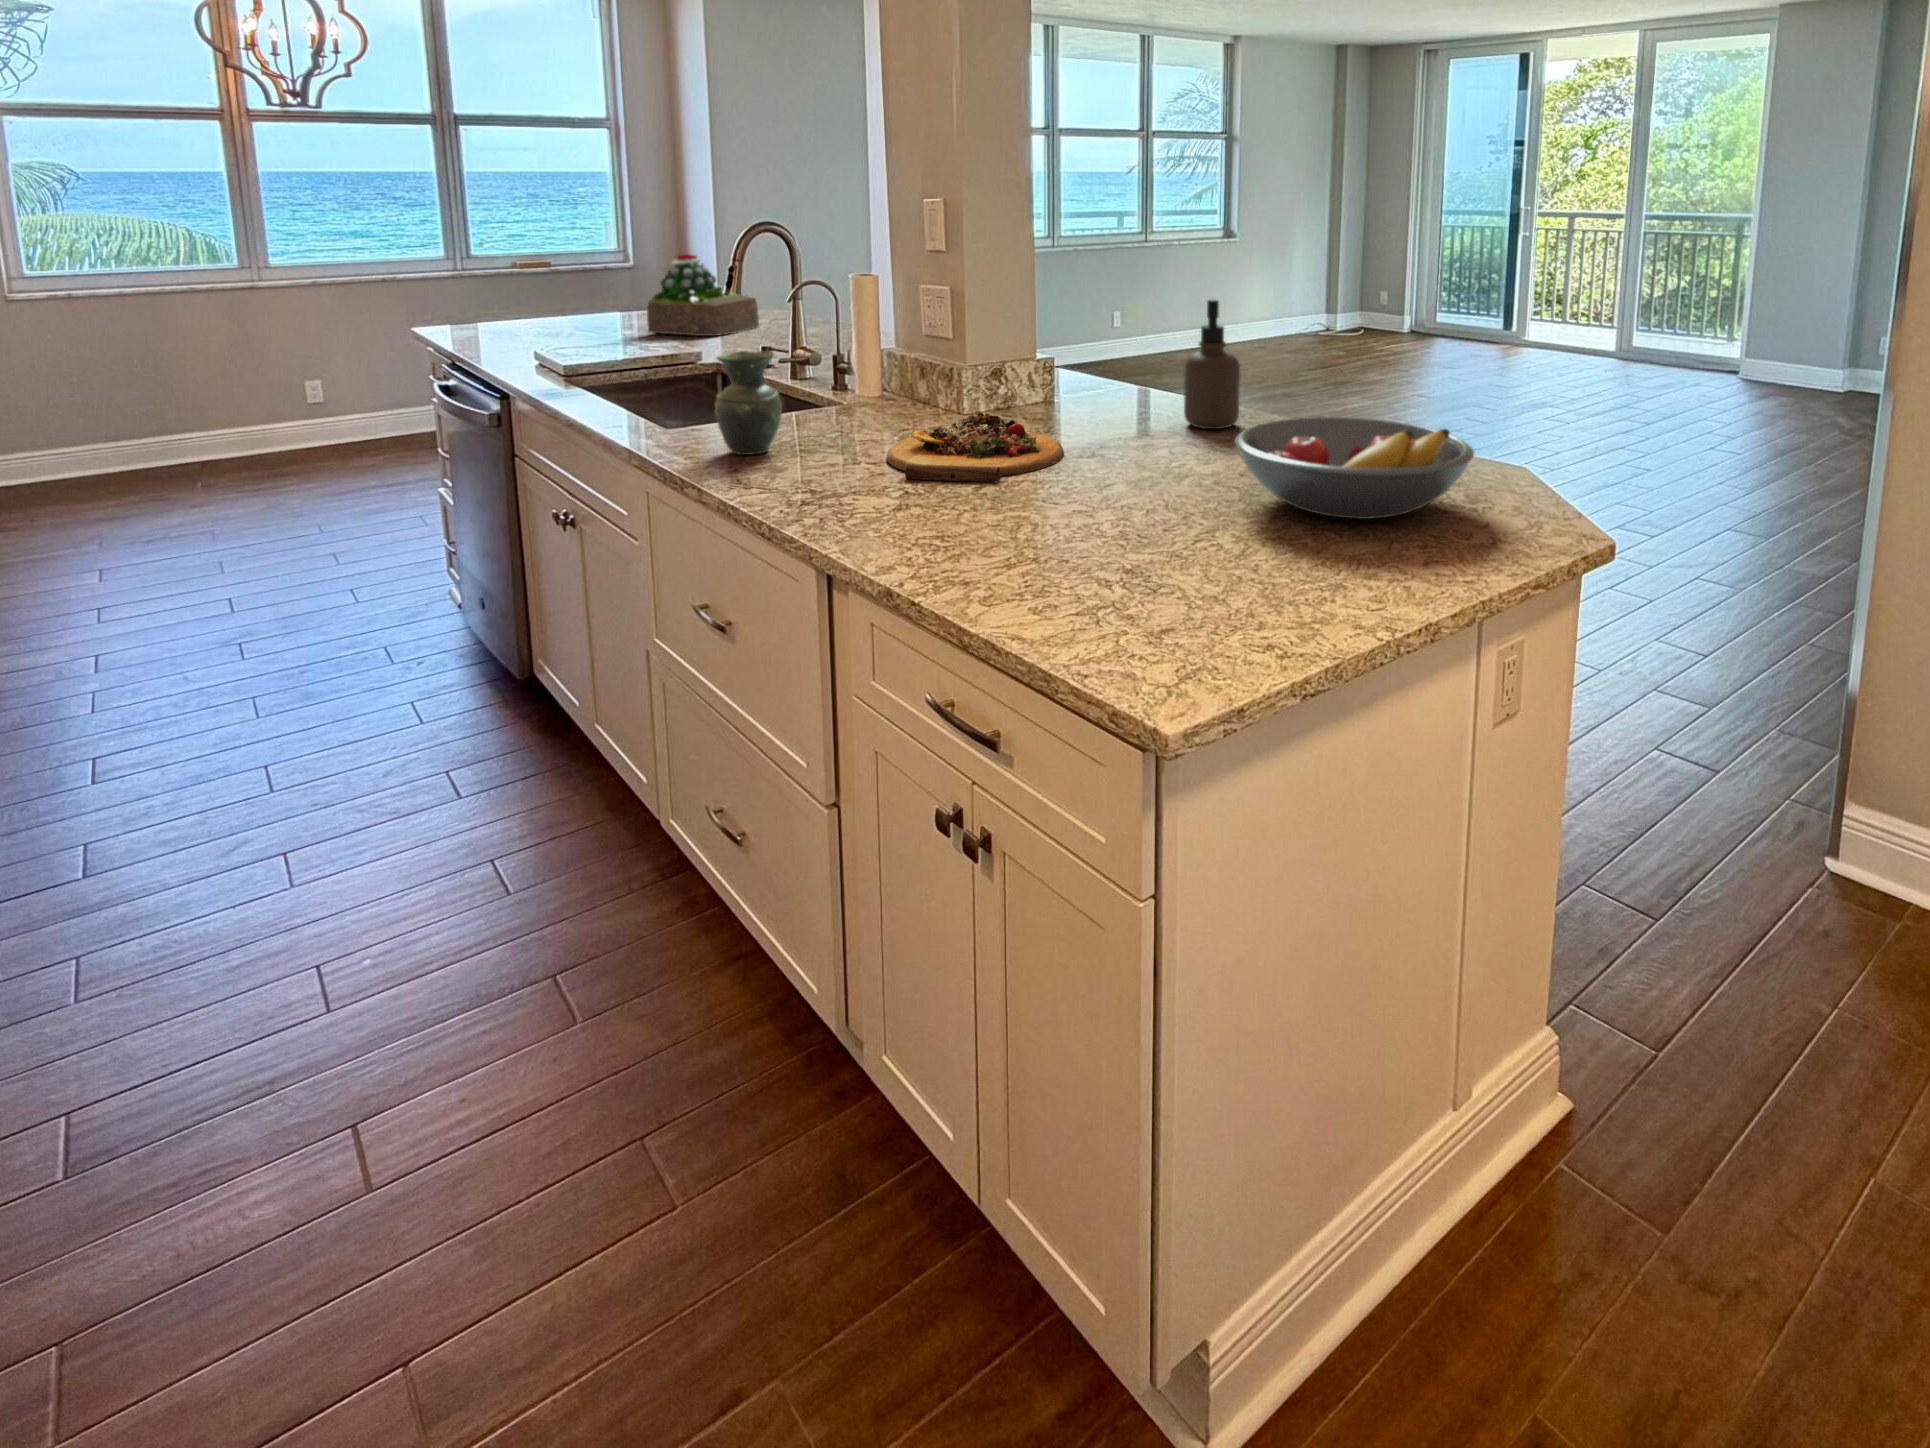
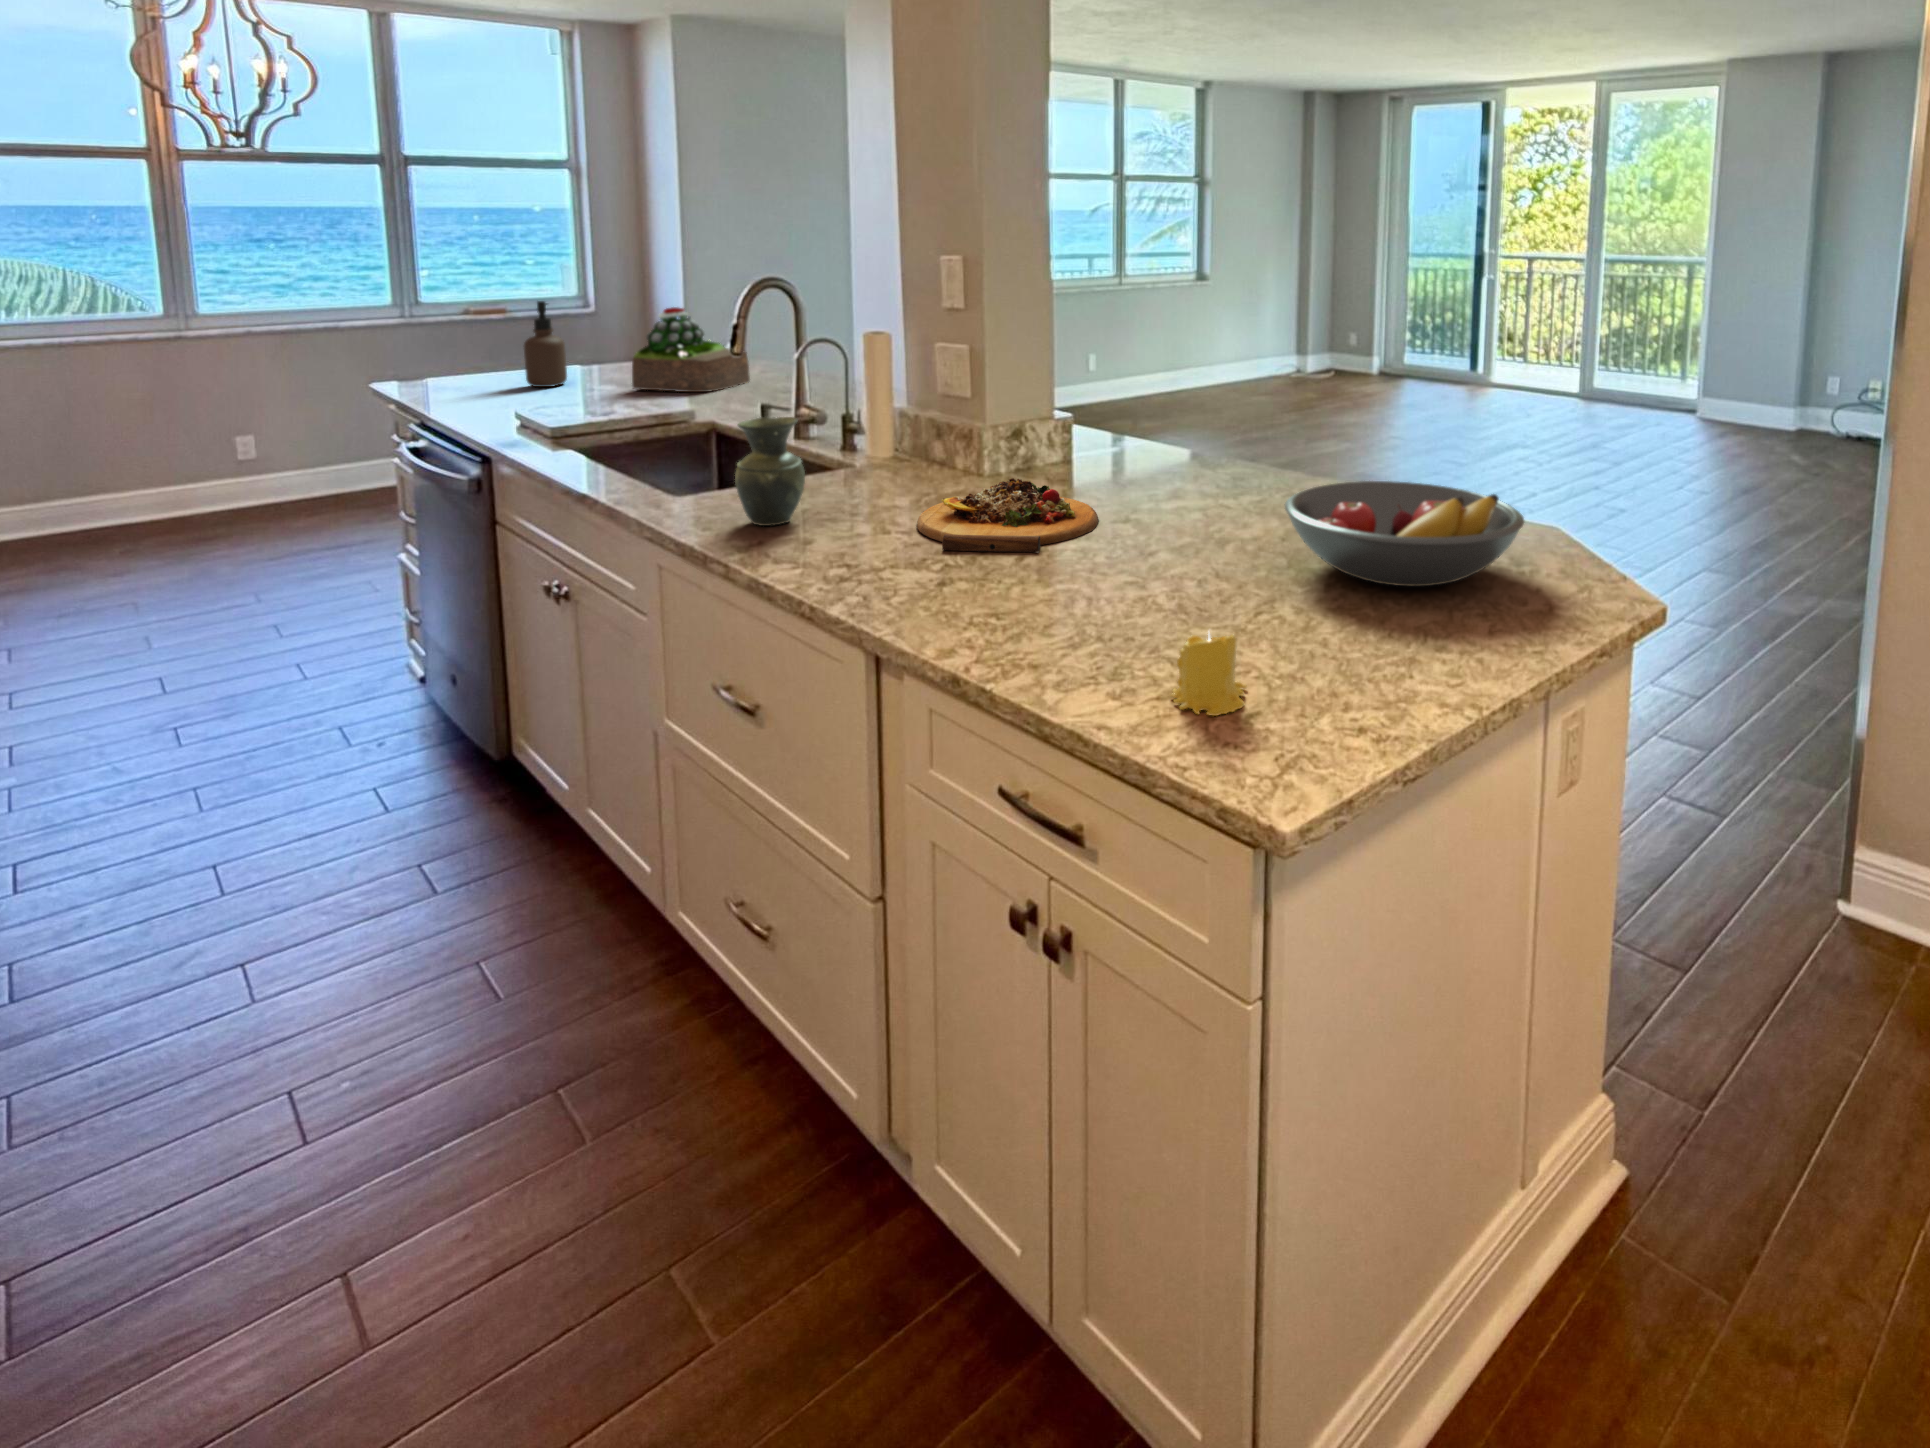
soap dispenser: present [1184,300,1240,429] -> present [524,301,567,387]
candle: none [1089,545,1167,630] -> present [1171,635,1246,716]

